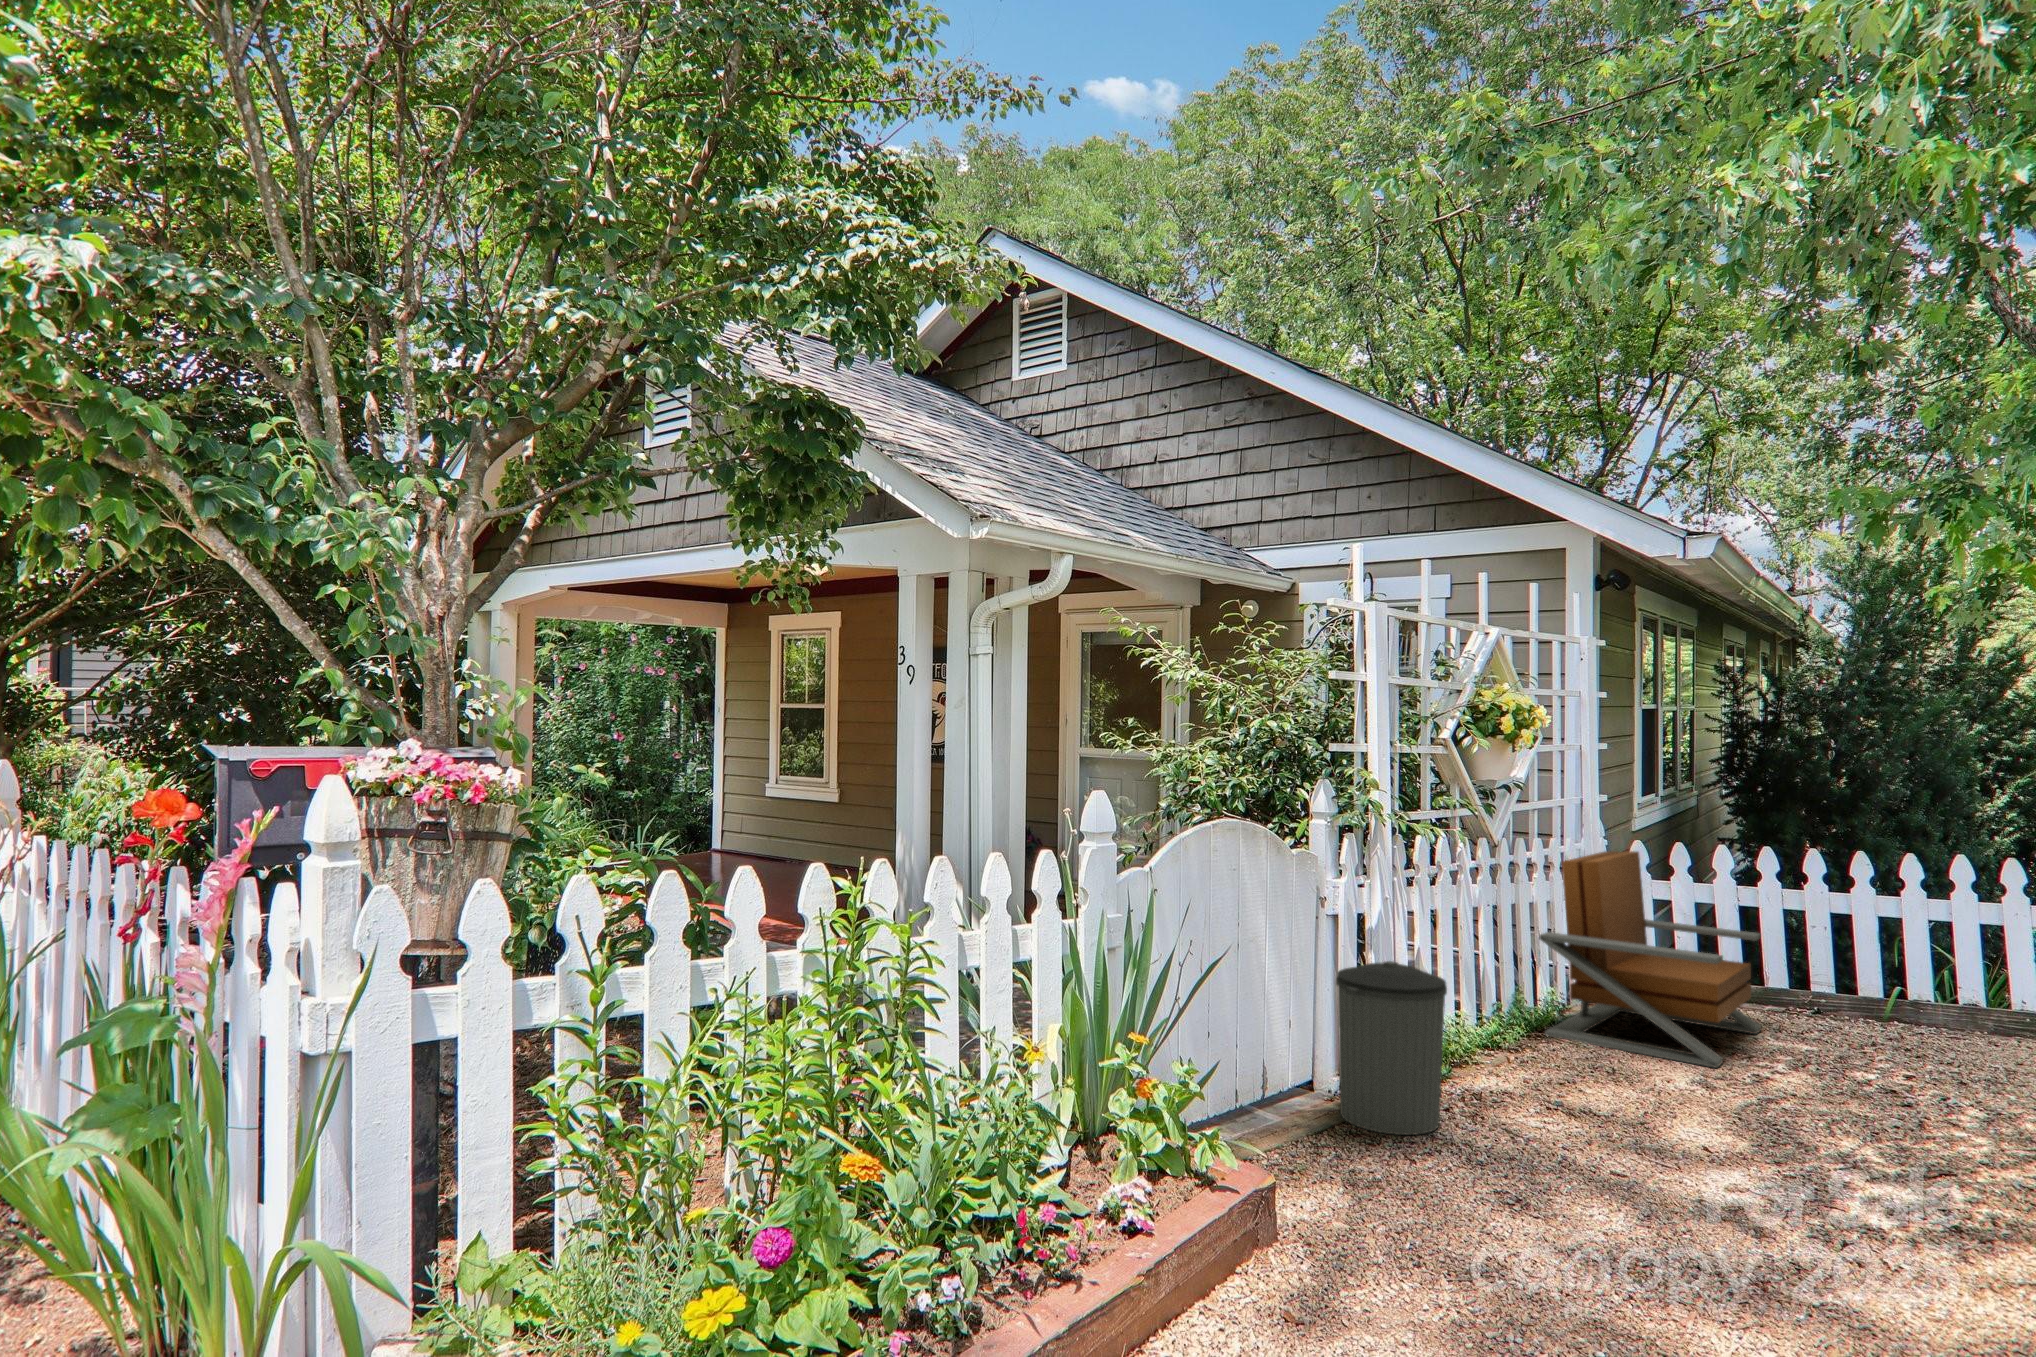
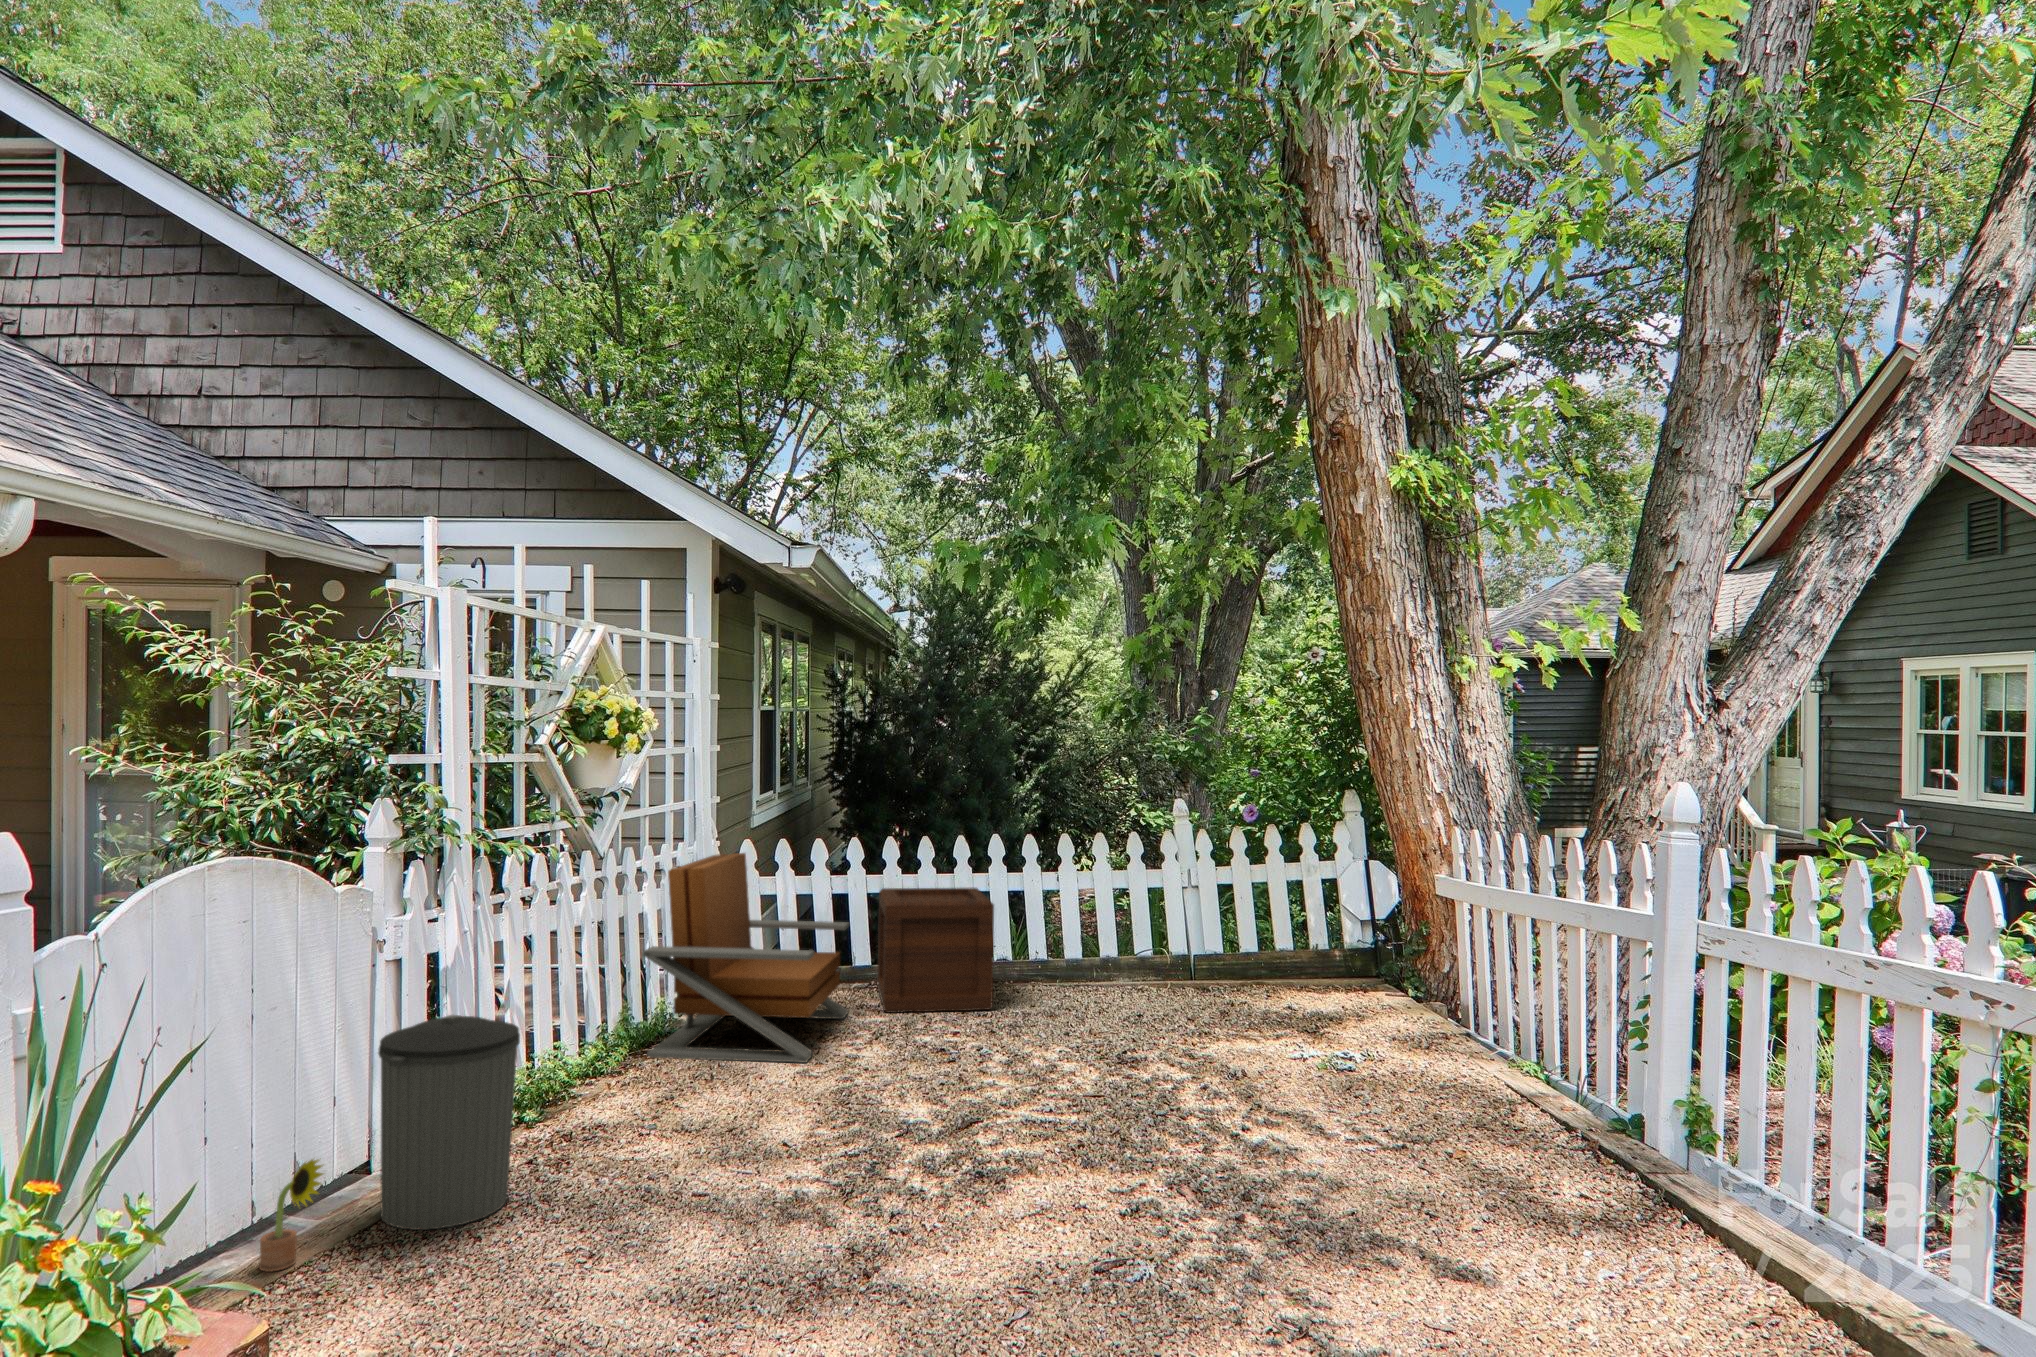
wooden crate: none [1796,903,1955,1053] -> present [877,888,994,1013]
decorative plant: none [1262,1054,1305,1135] -> present [259,1159,323,1272]

